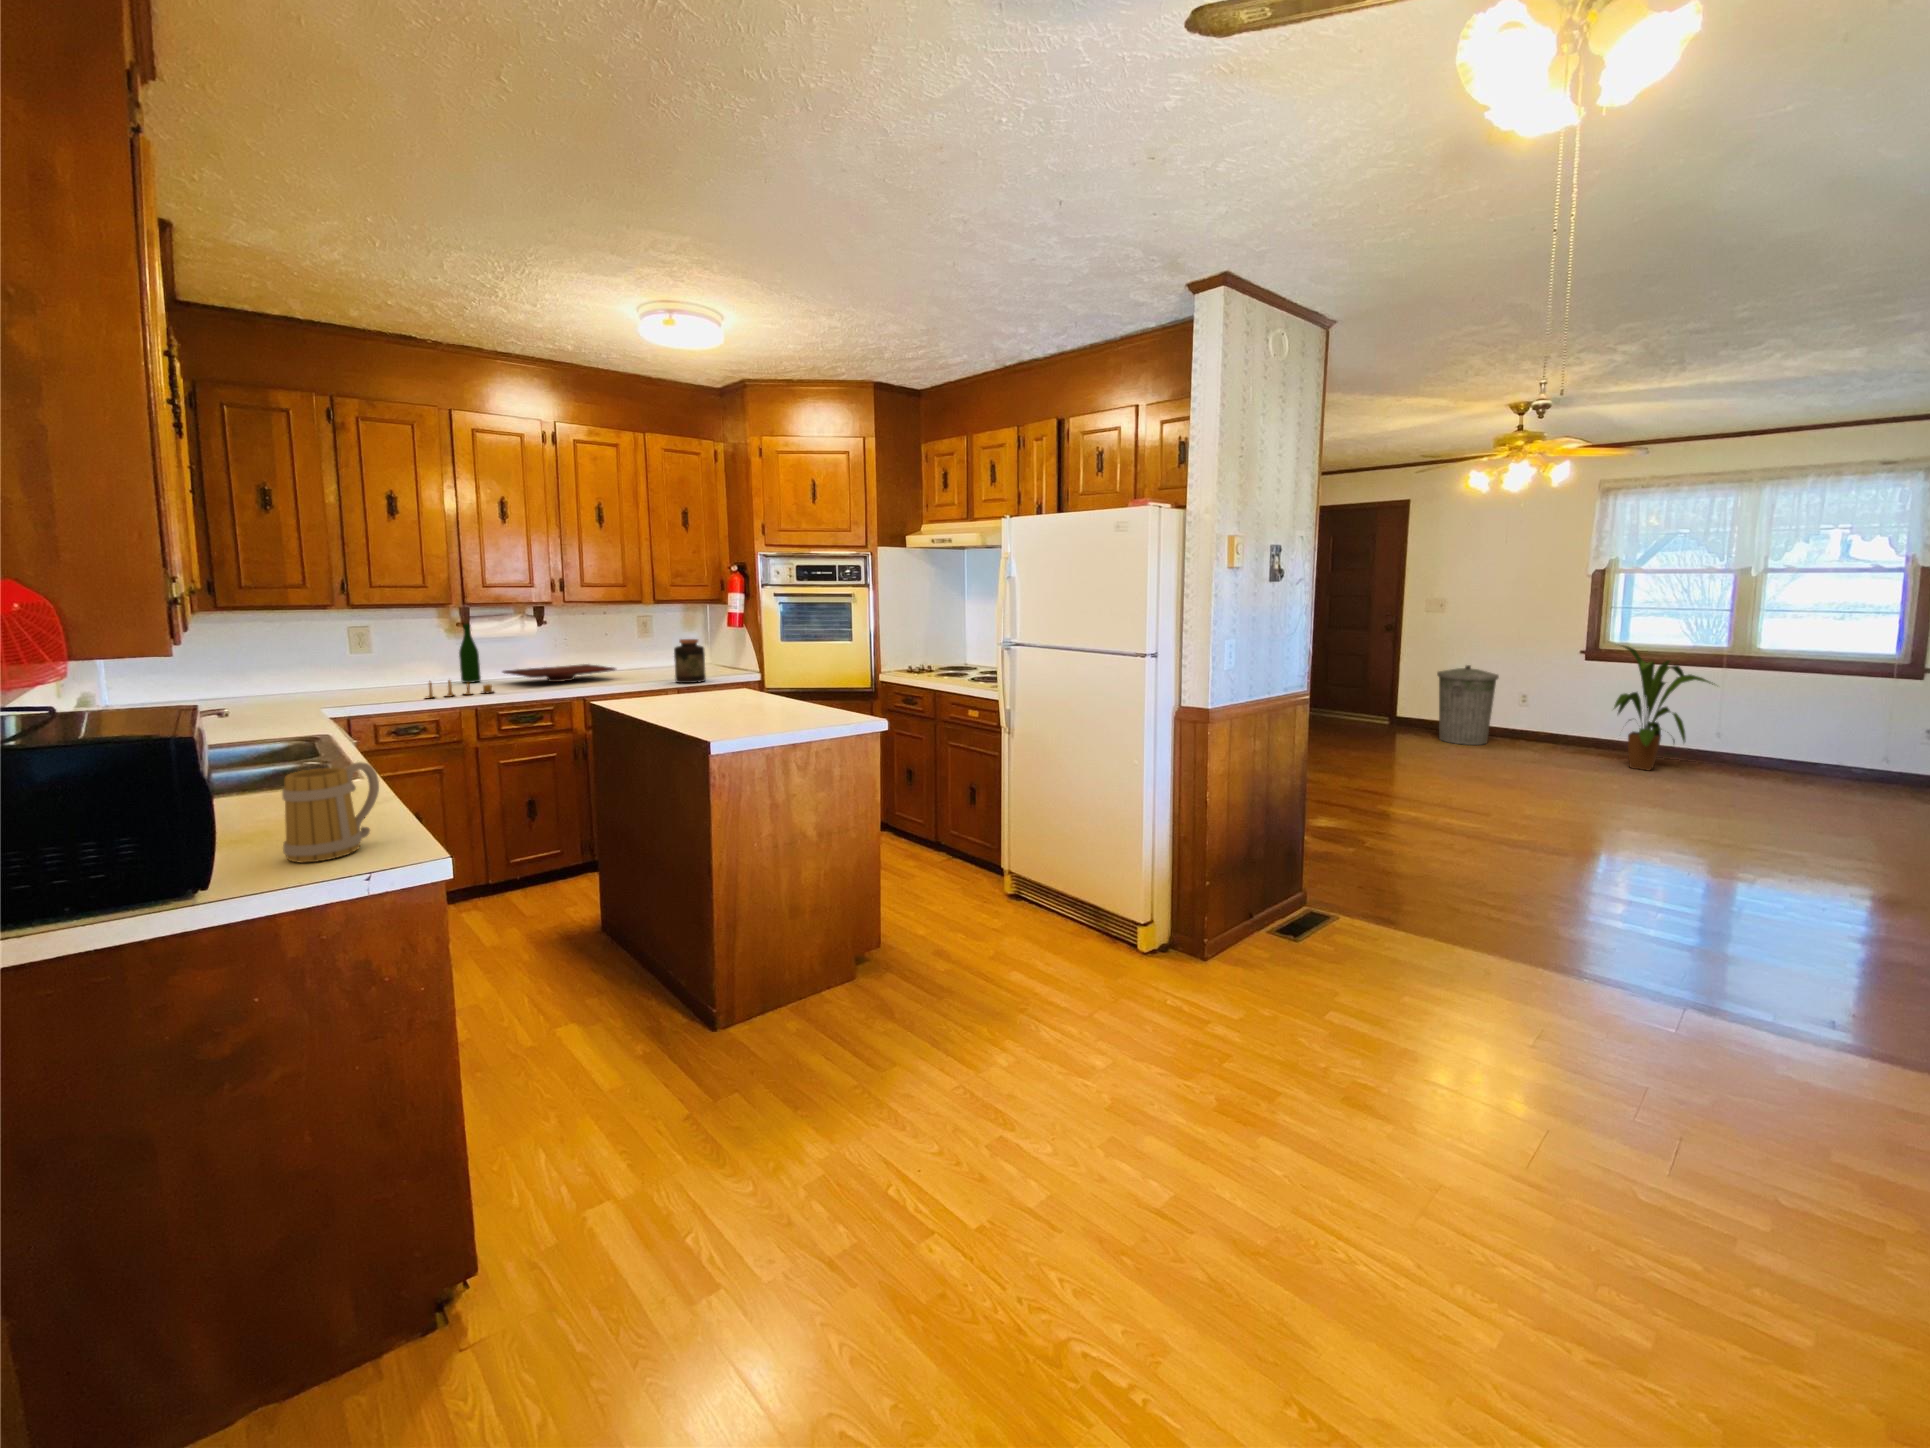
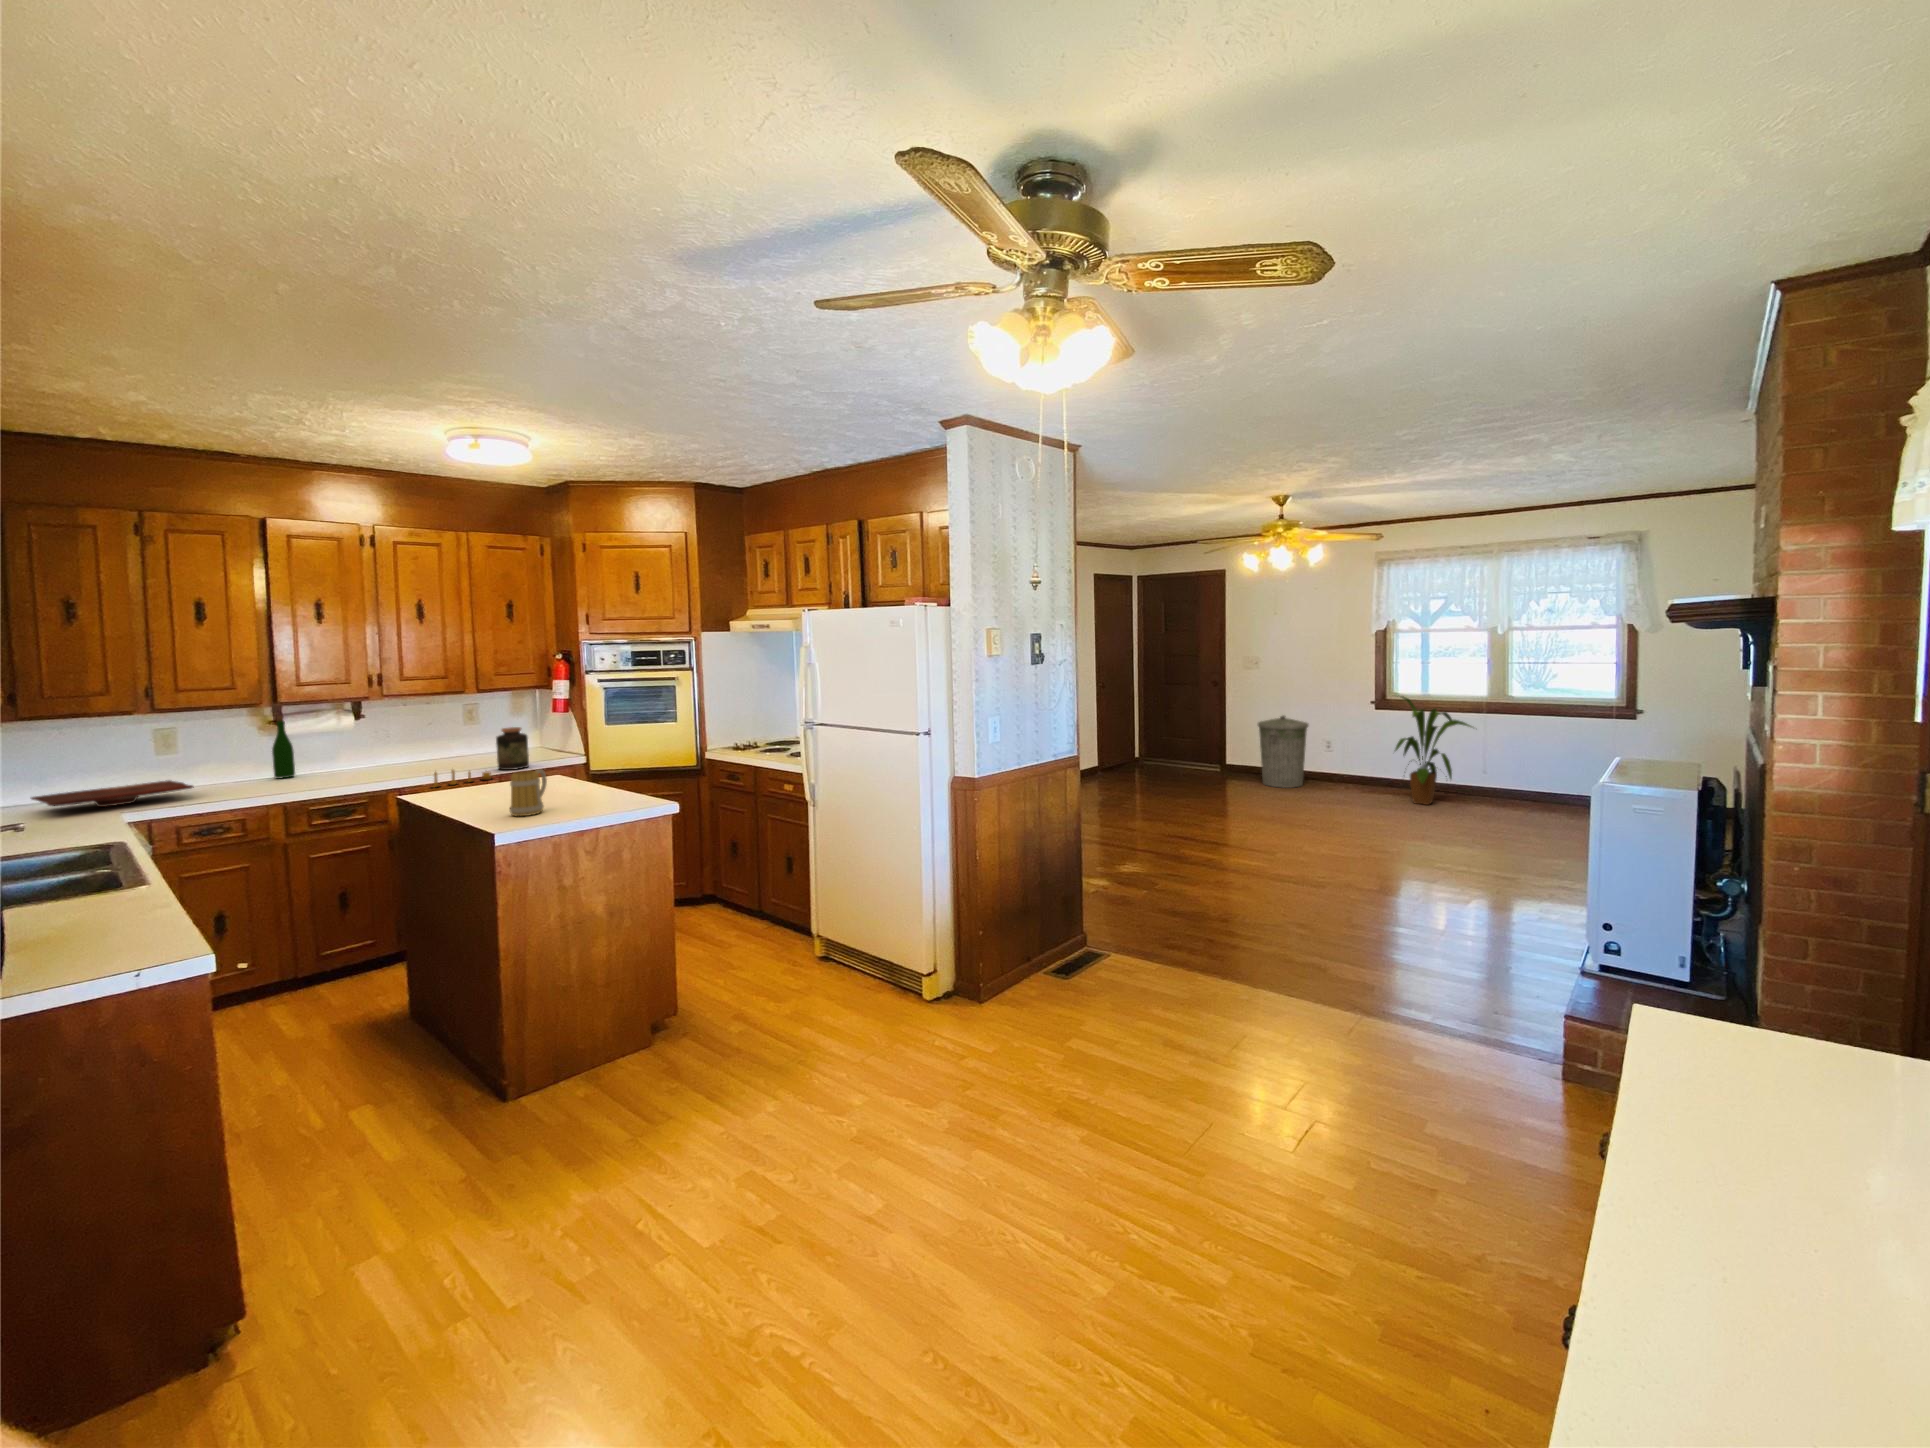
cutting board: present [503,664,615,682] -> present [31,780,194,807]
candle: present [428,680,493,698] -> present [432,770,492,787]
mug: present [282,762,379,863] -> present [510,769,547,816]

